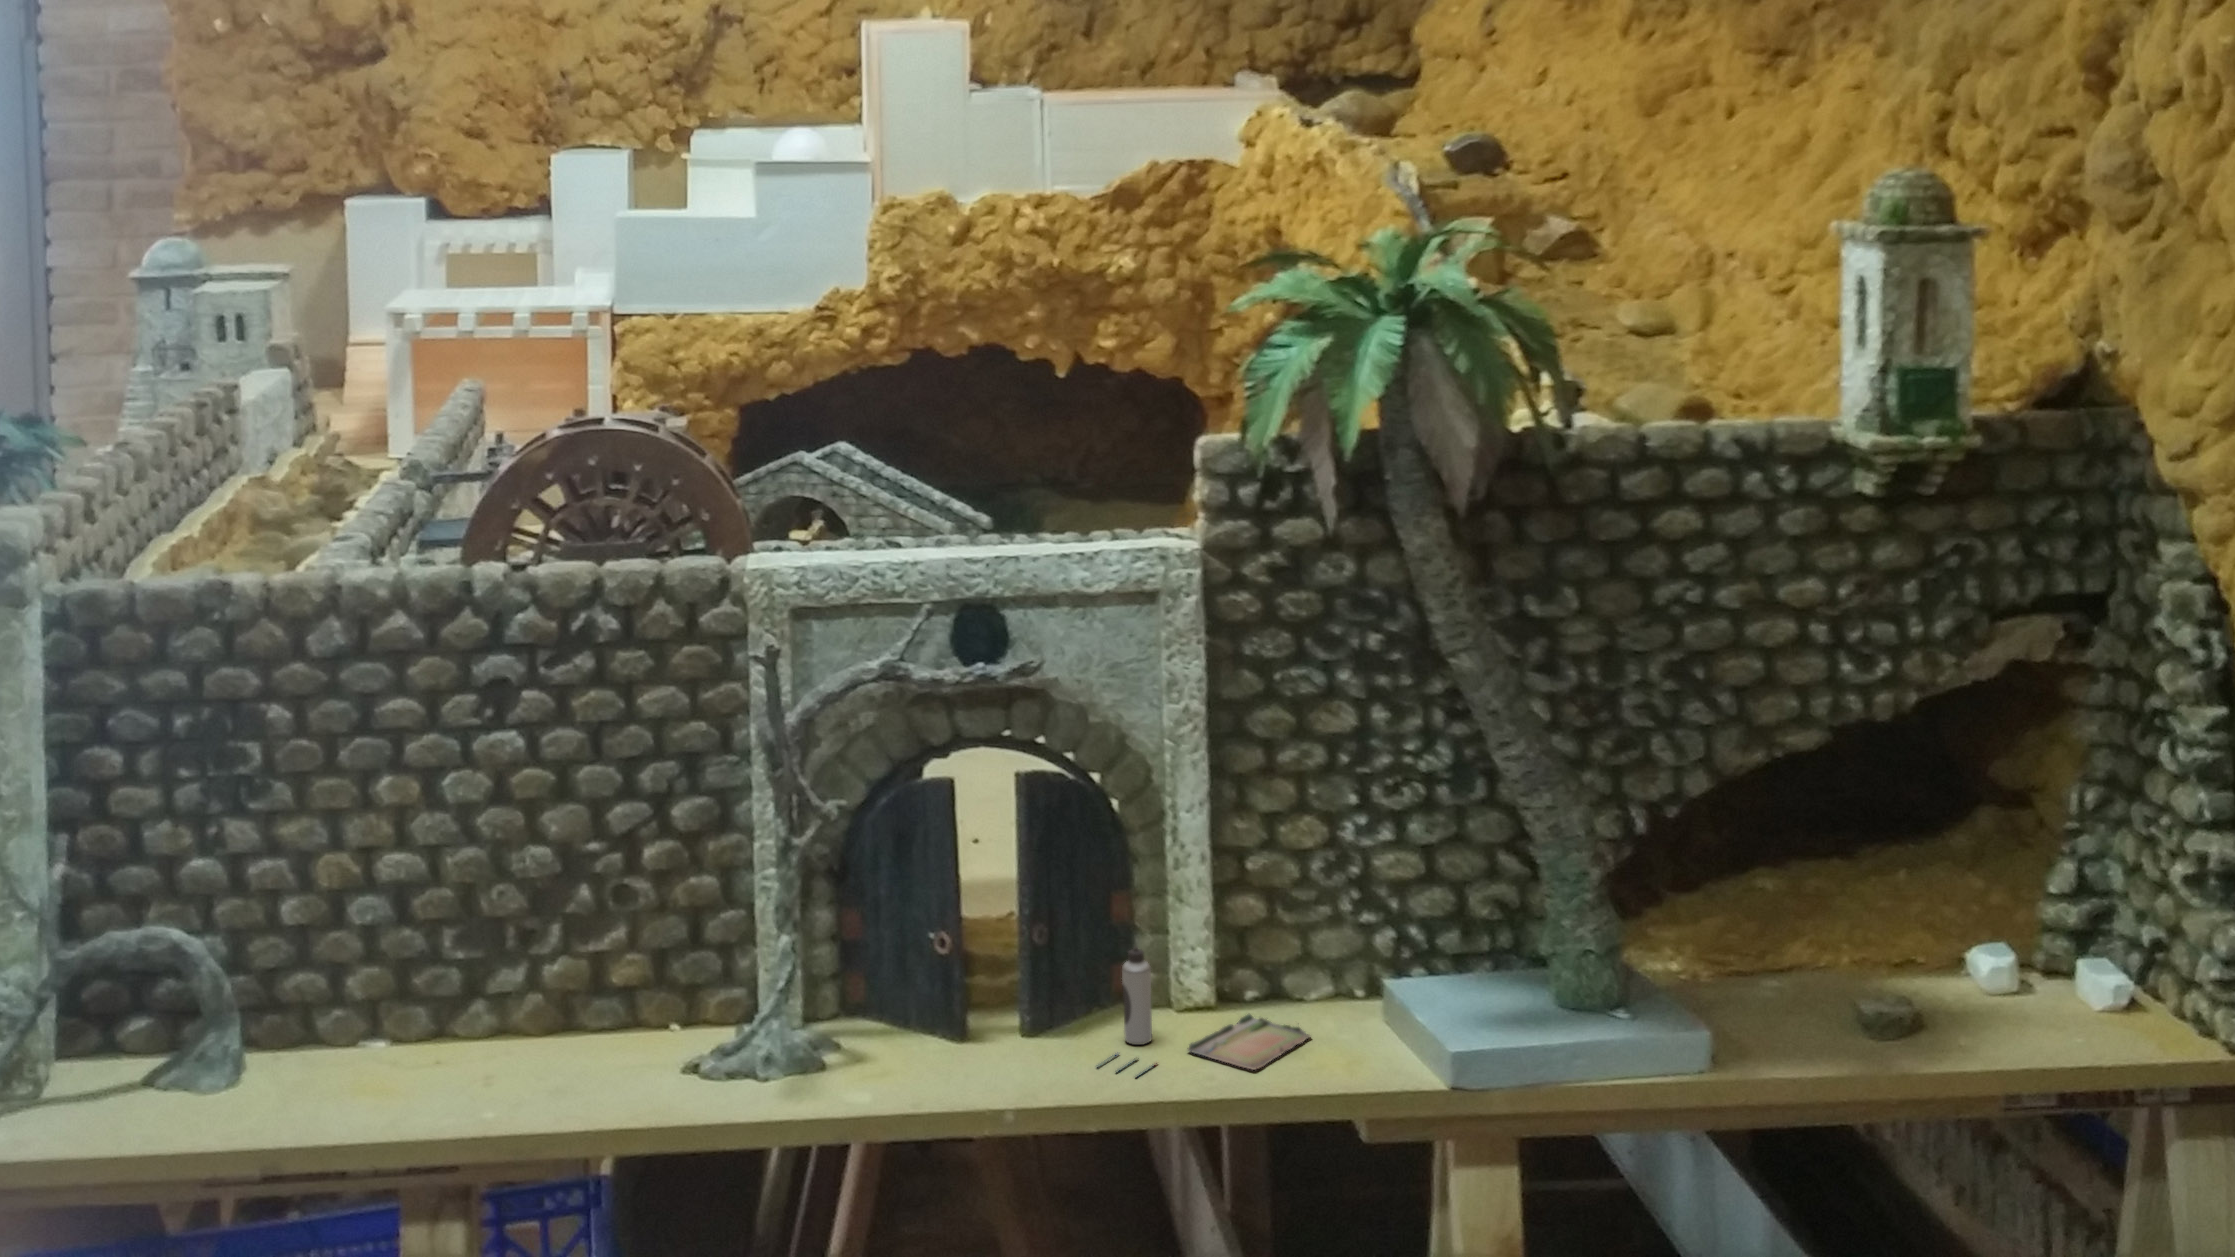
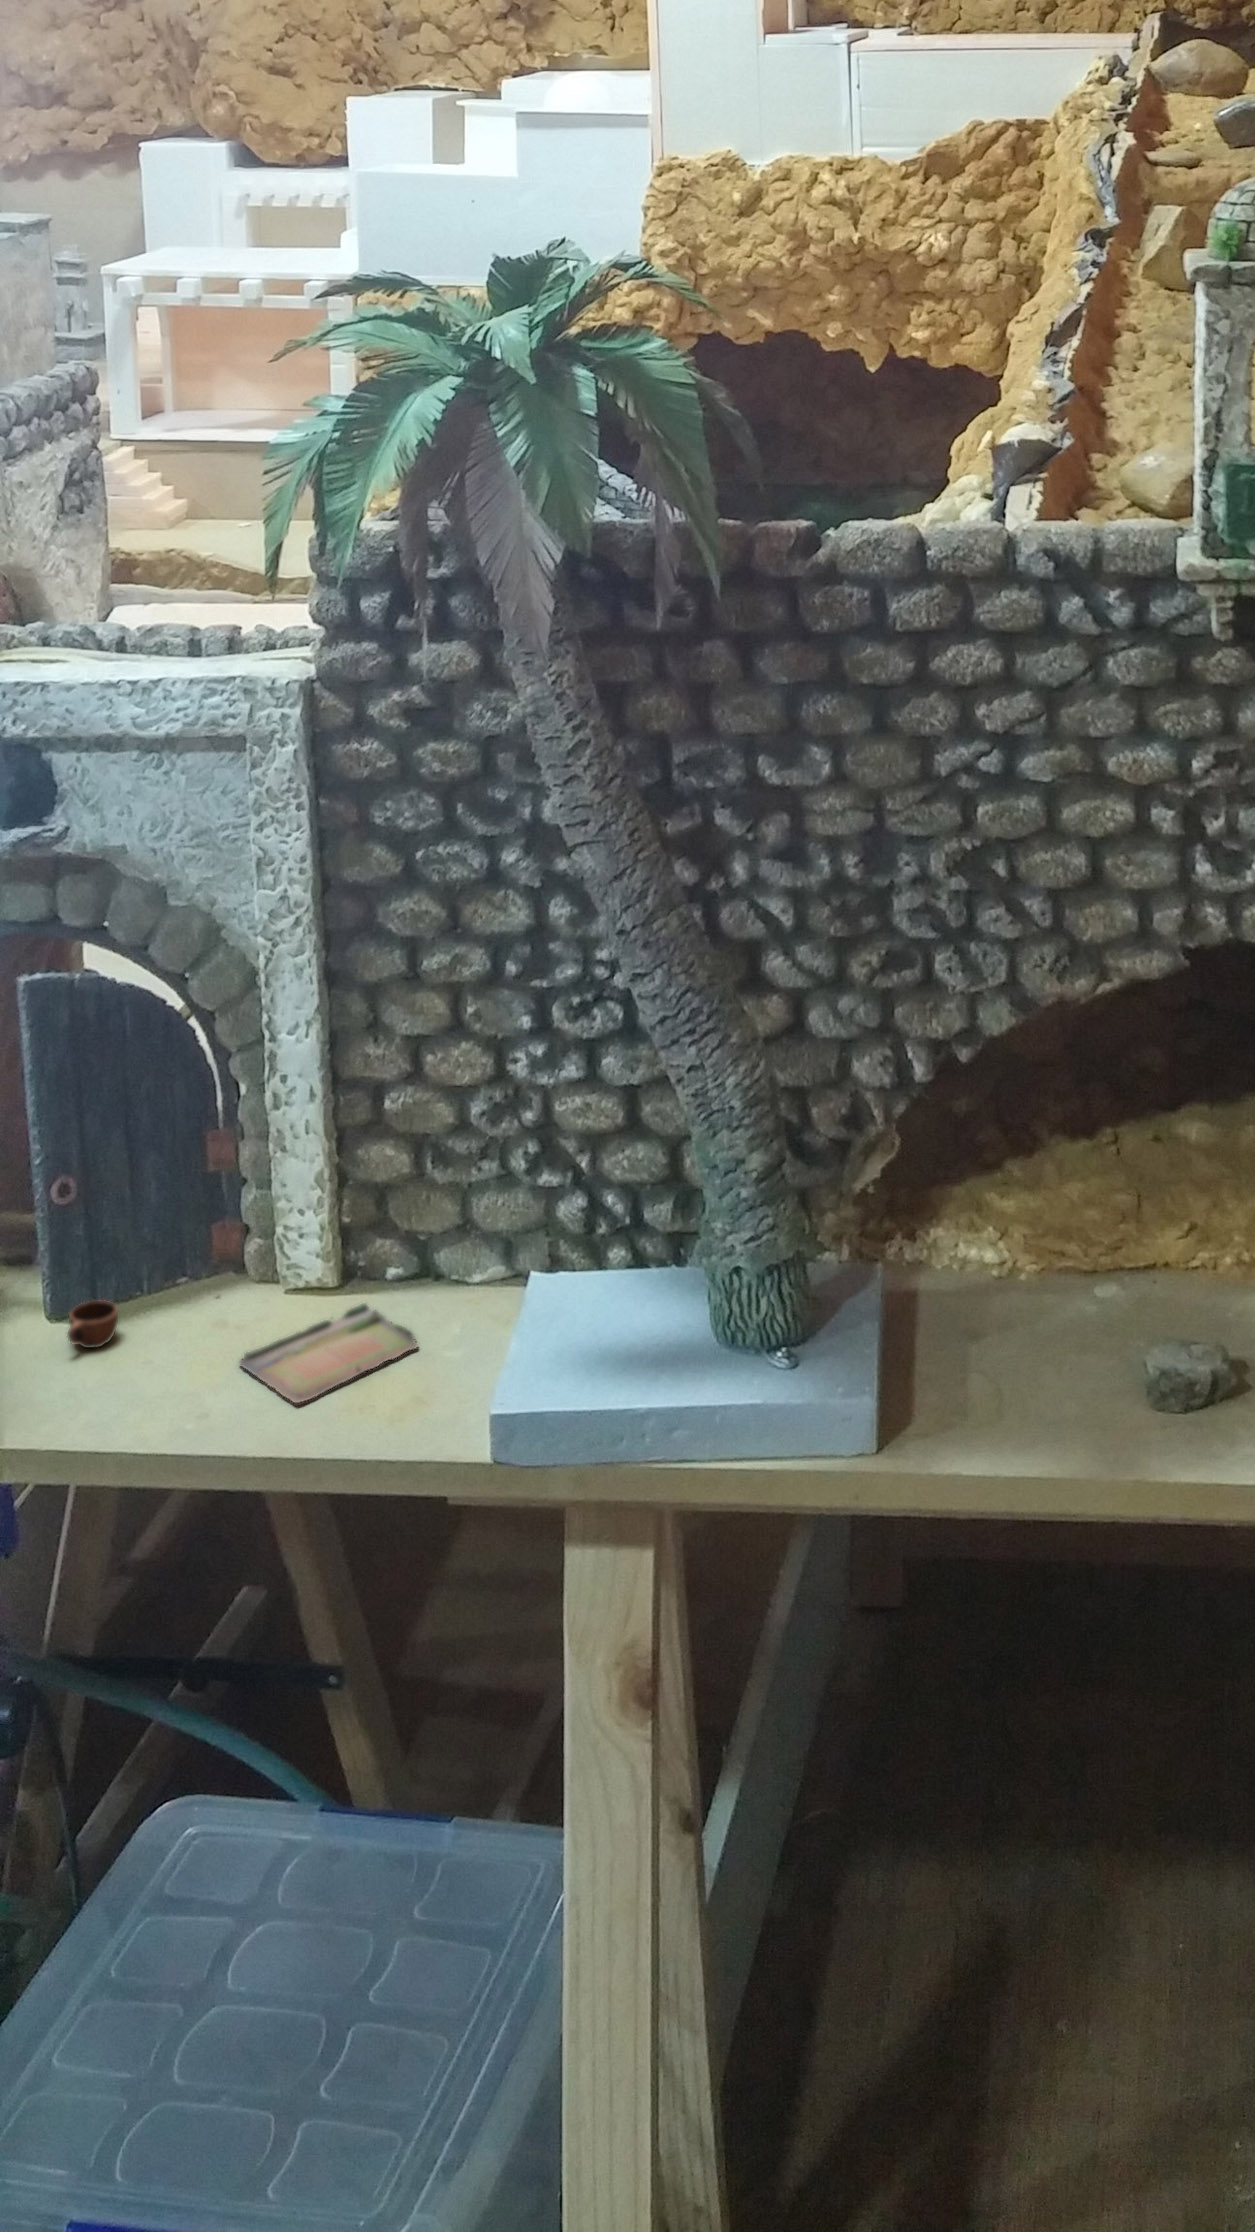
water bottle: present [1122,947,1152,1045] -> none [166,1219,214,1348]
mug: none [1047,1015,1081,1049] -> present [68,1301,118,1348]
pen: present [1098,1054,1156,1077] -> none [101,1360,187,1408]

